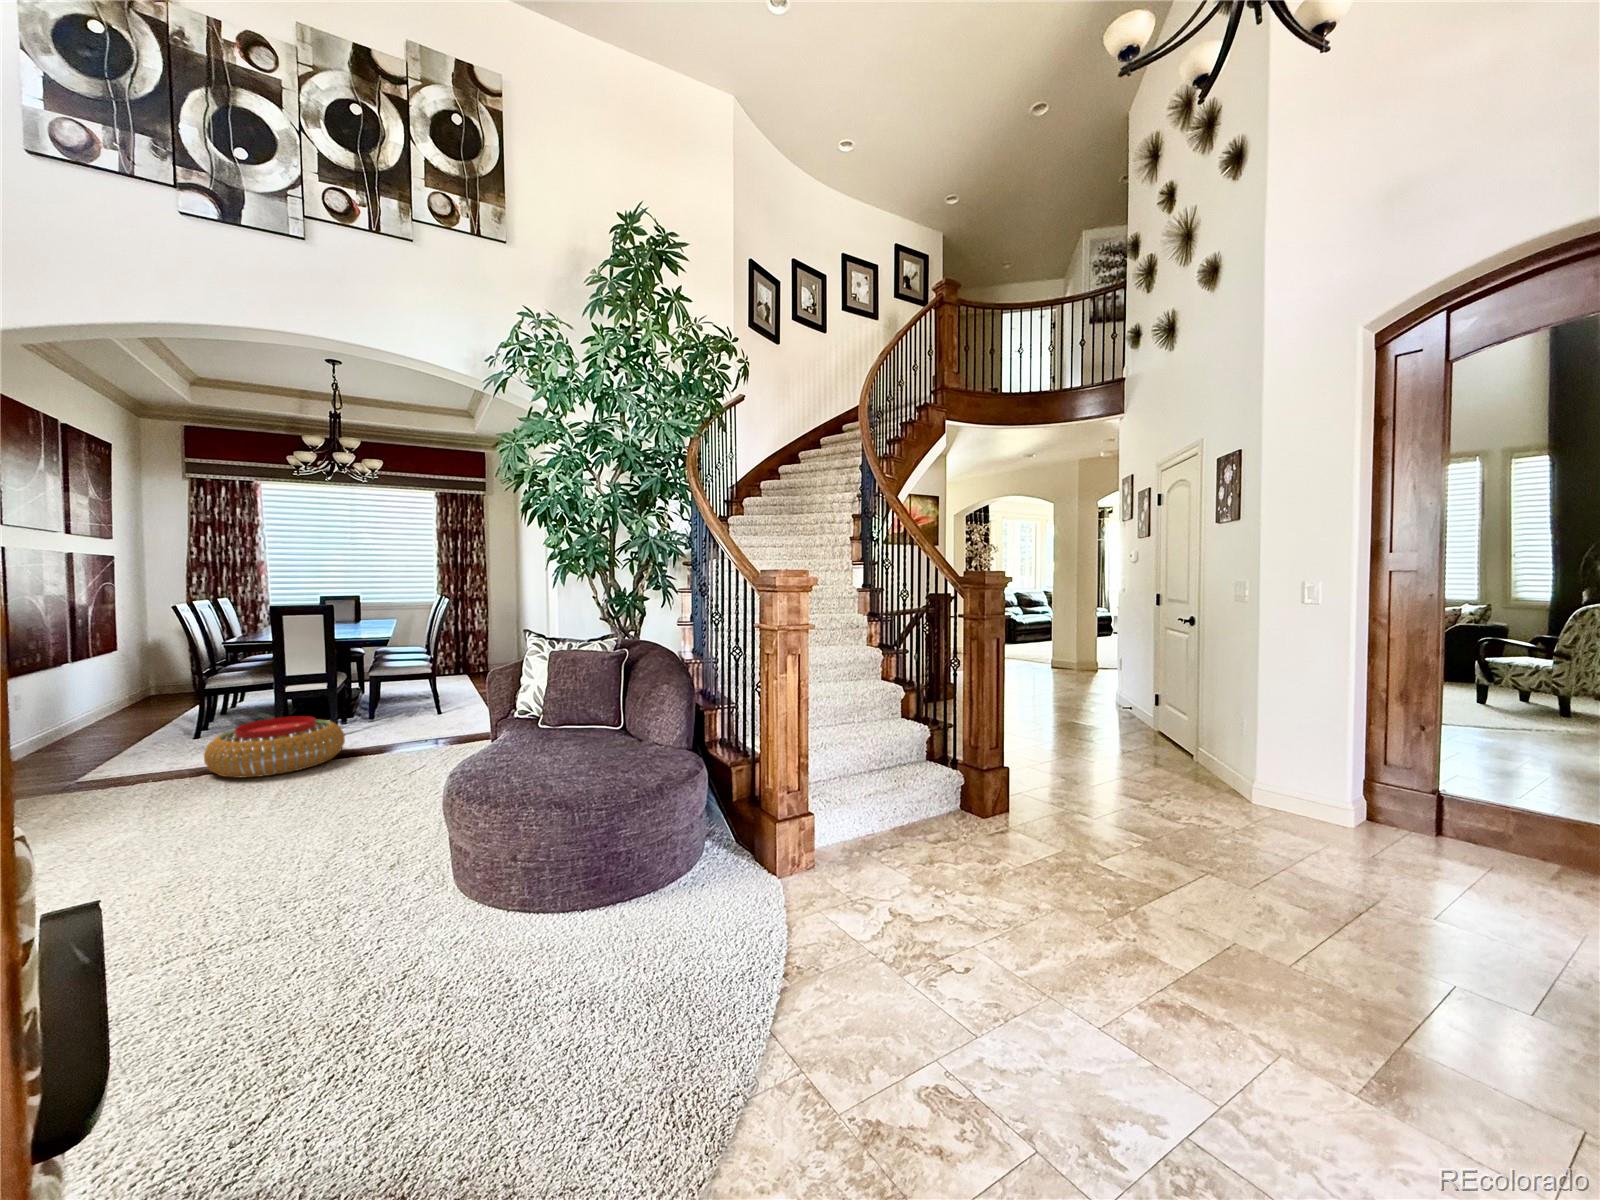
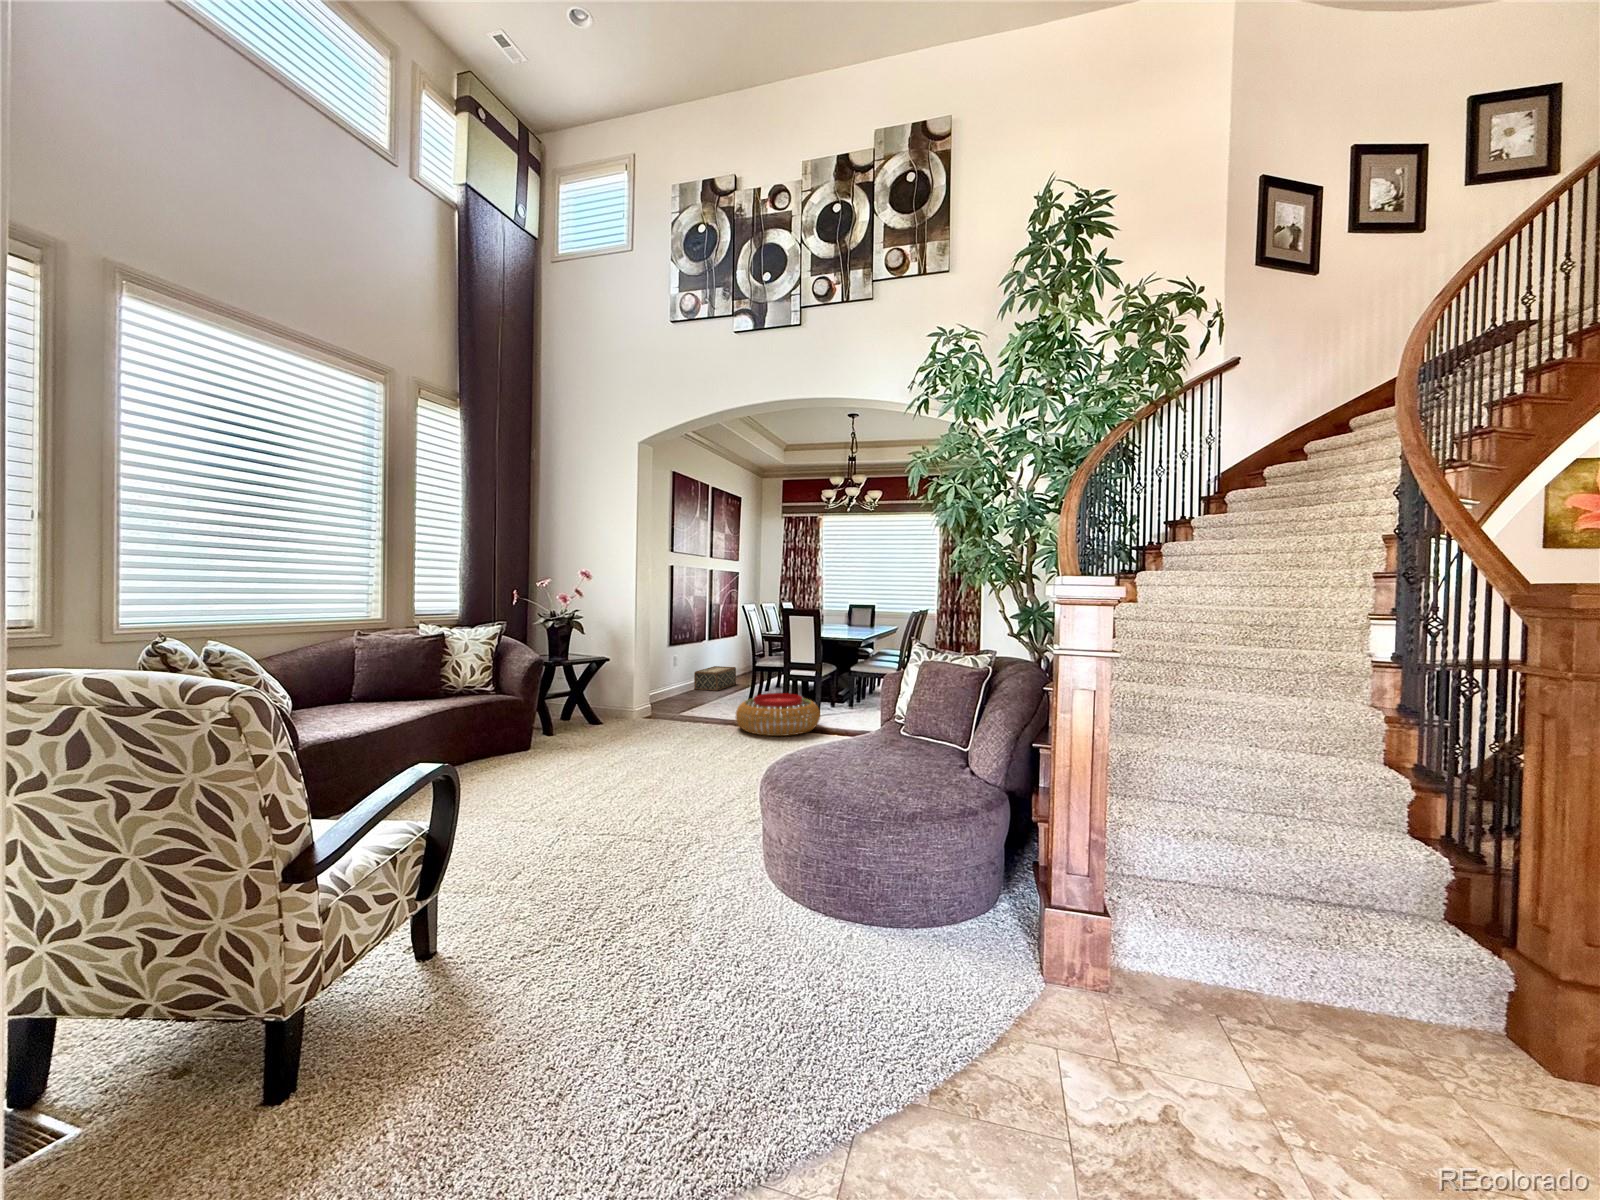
woven basket: none [54,698,137,742] -> present [694,666,736,691]

